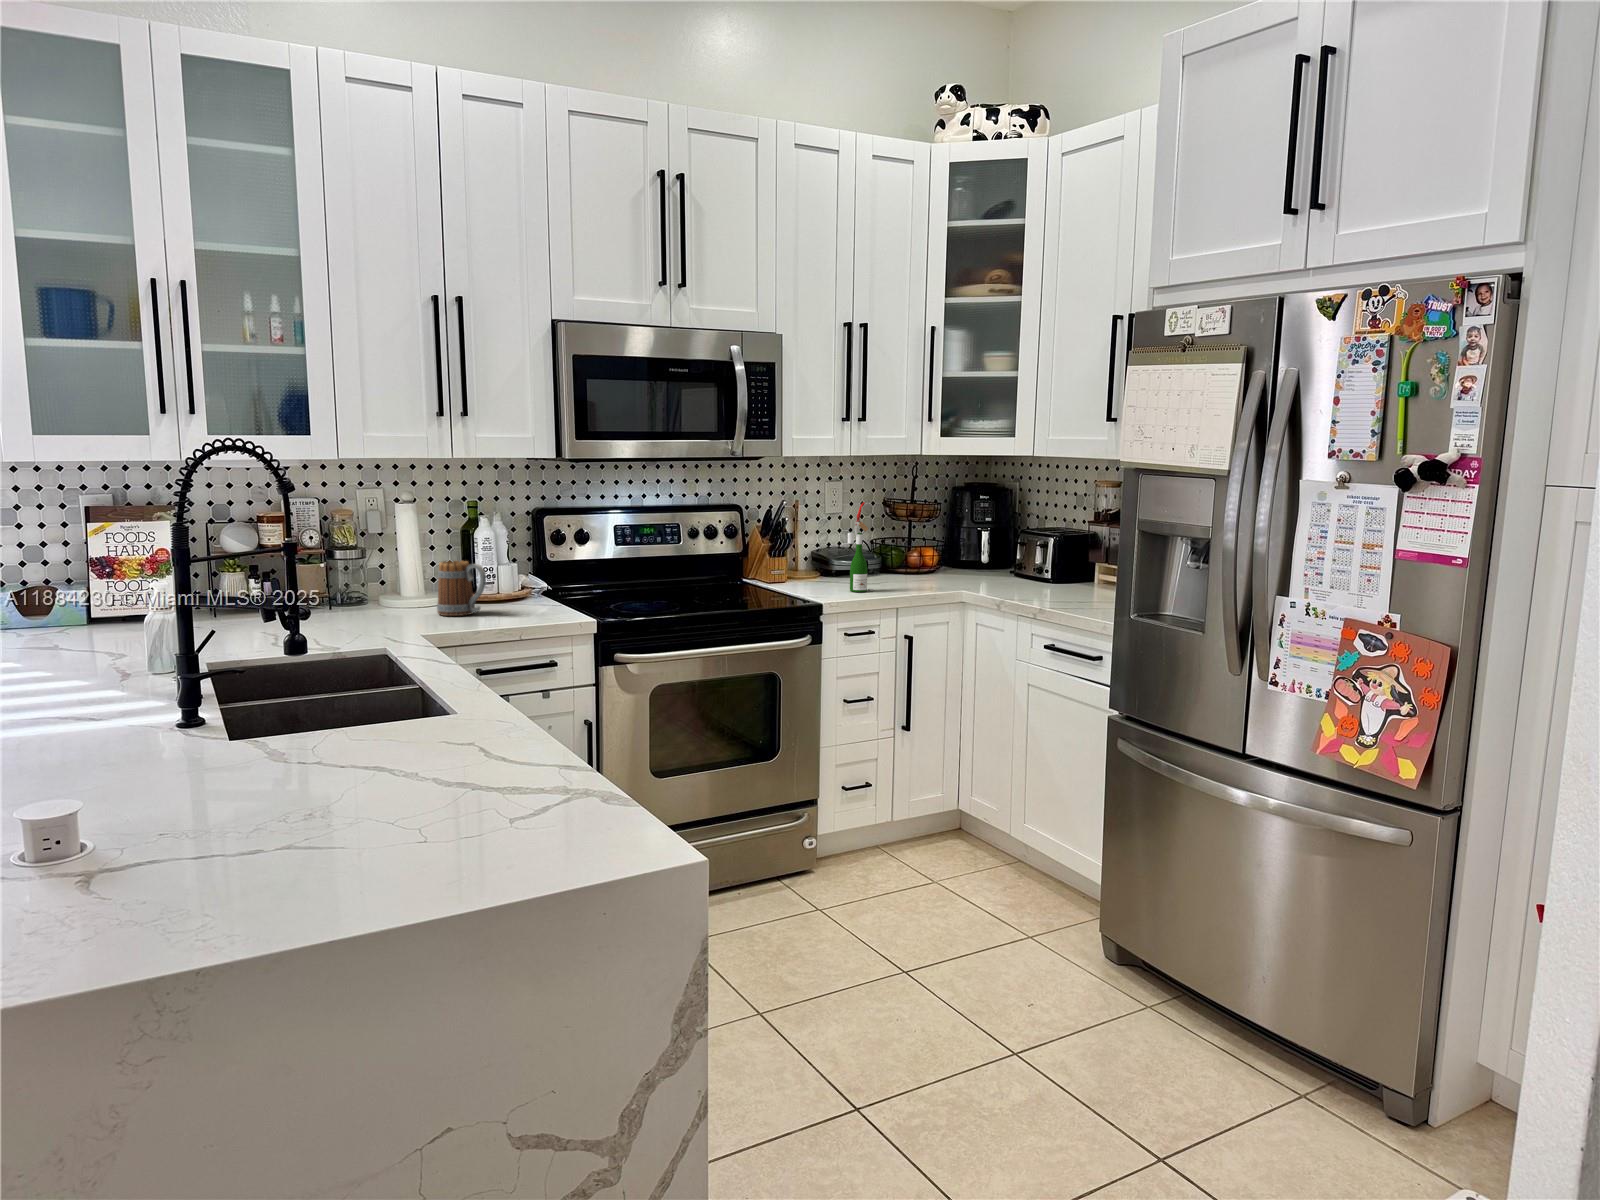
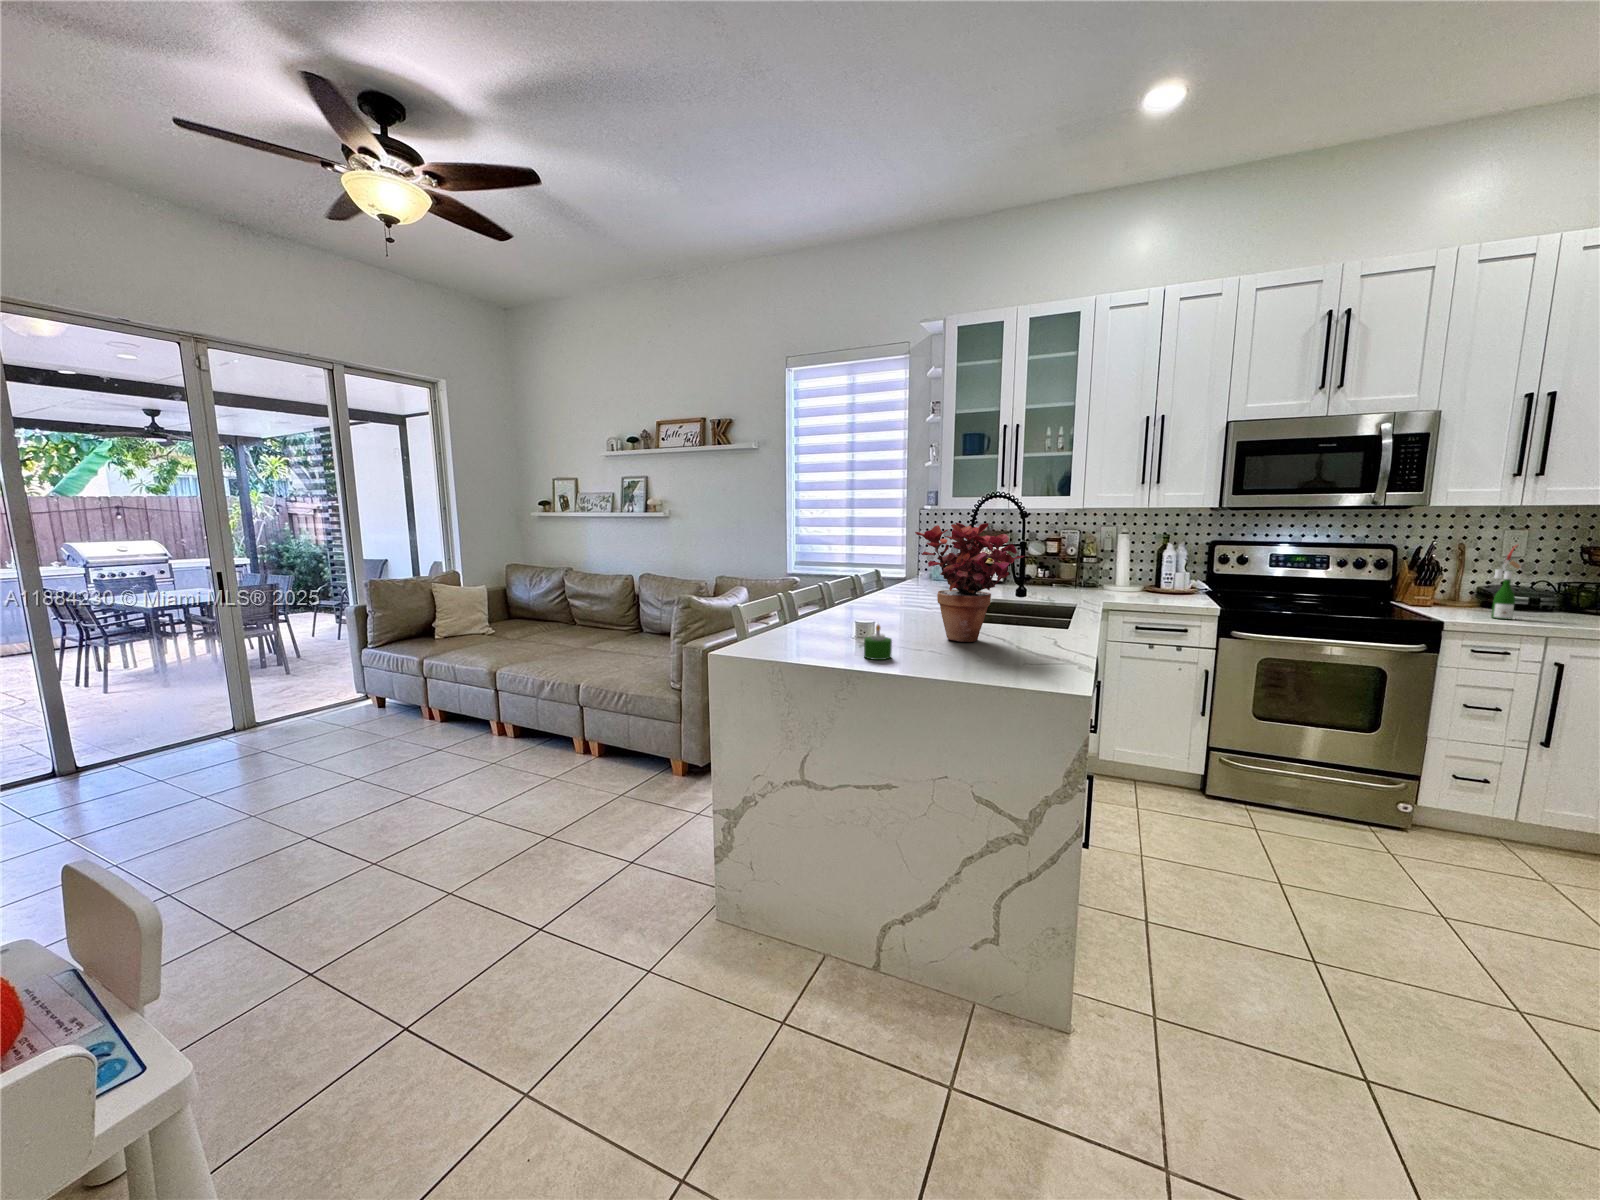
potted plant: none [129,519,420,803] -> present [915,523,1024,642]
mug: present [437,561,486,616] -> none [1125,566,1155,597]
candle: none [85,830,179,935] -> present [864,625,892,660]

